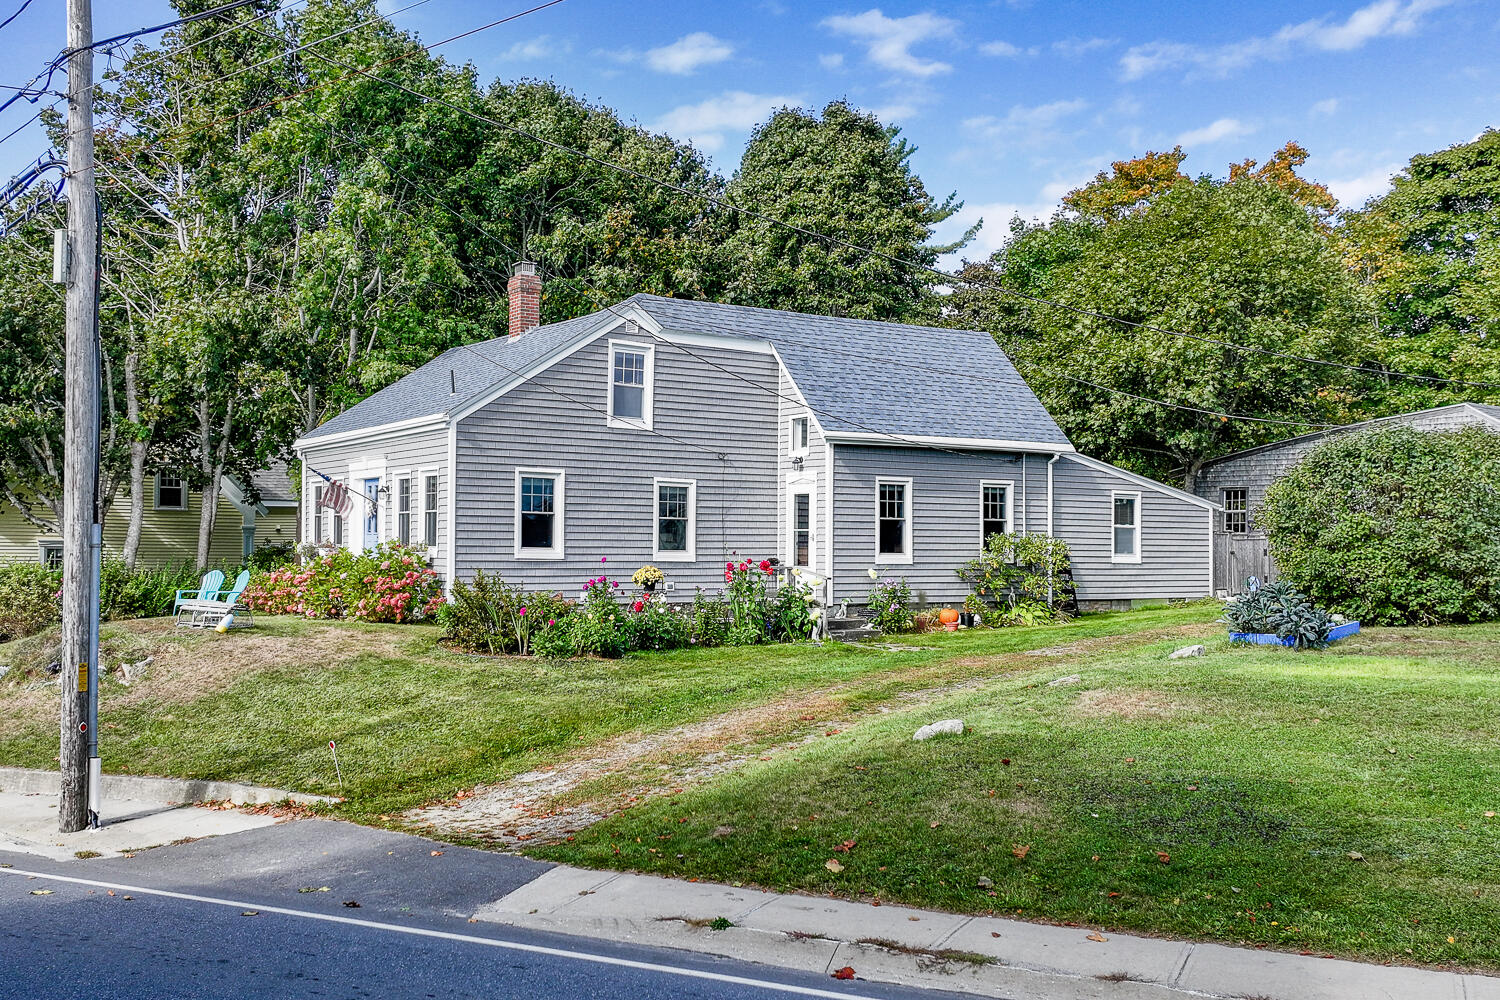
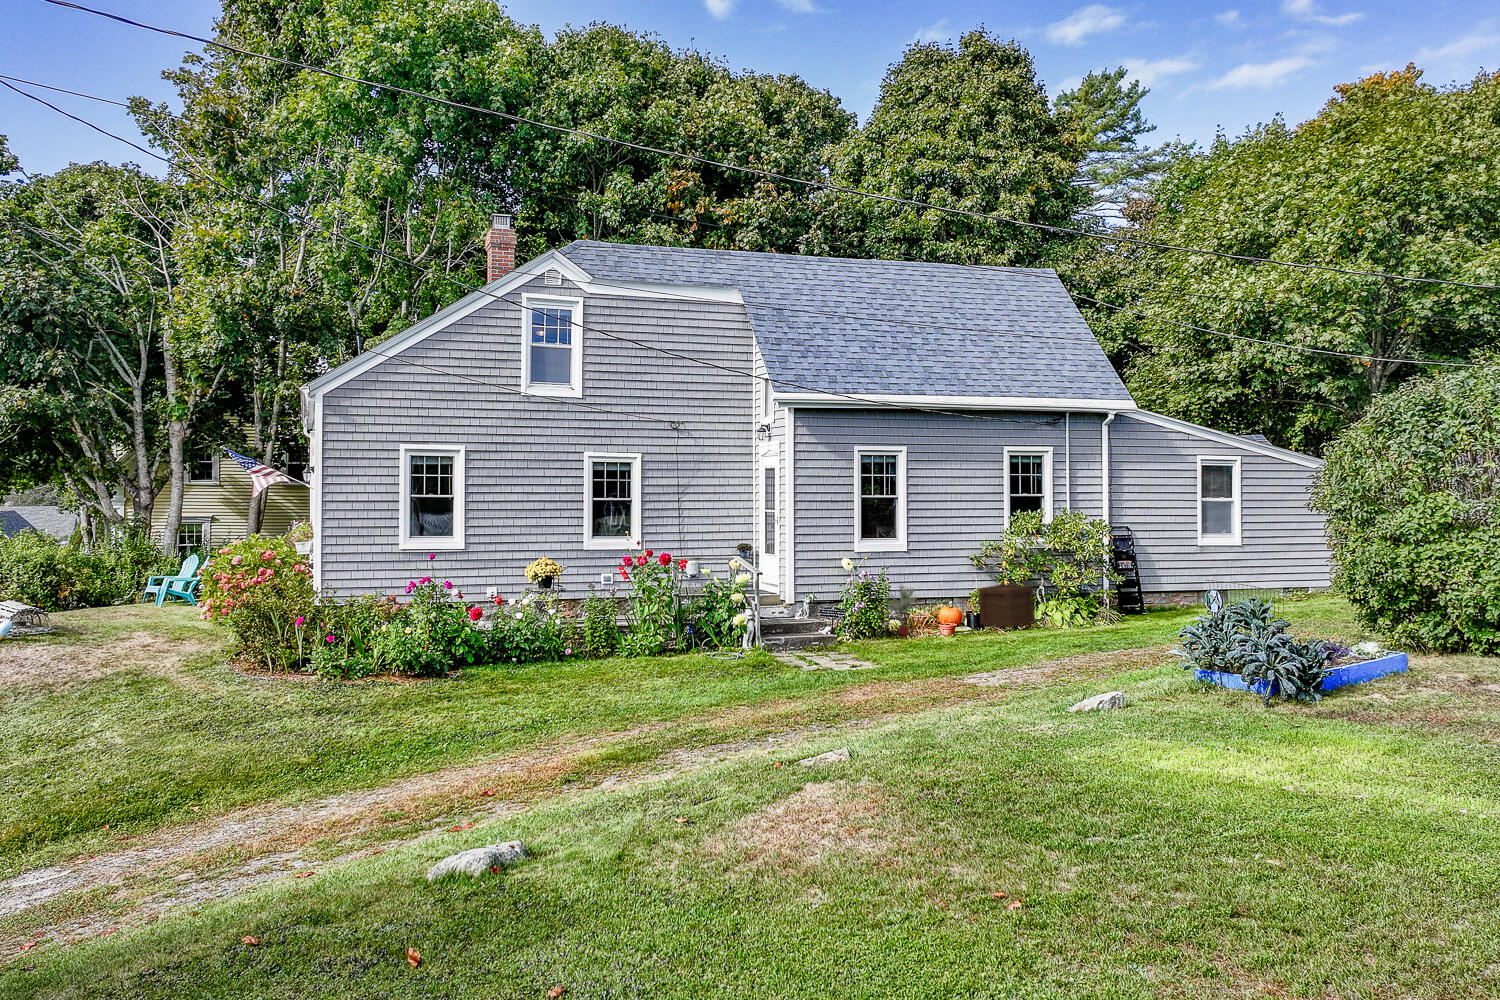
wooden crate: none [969,590,1012,622] -> present [978,584,1035,628]

